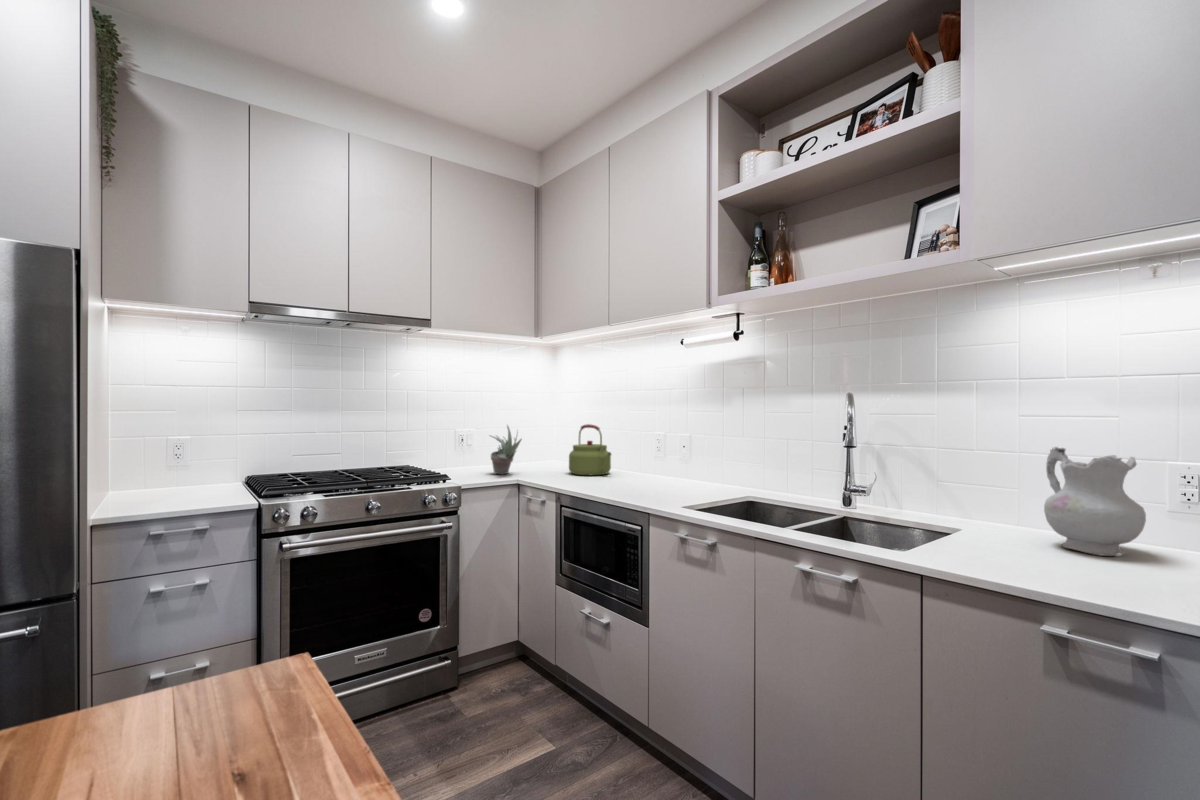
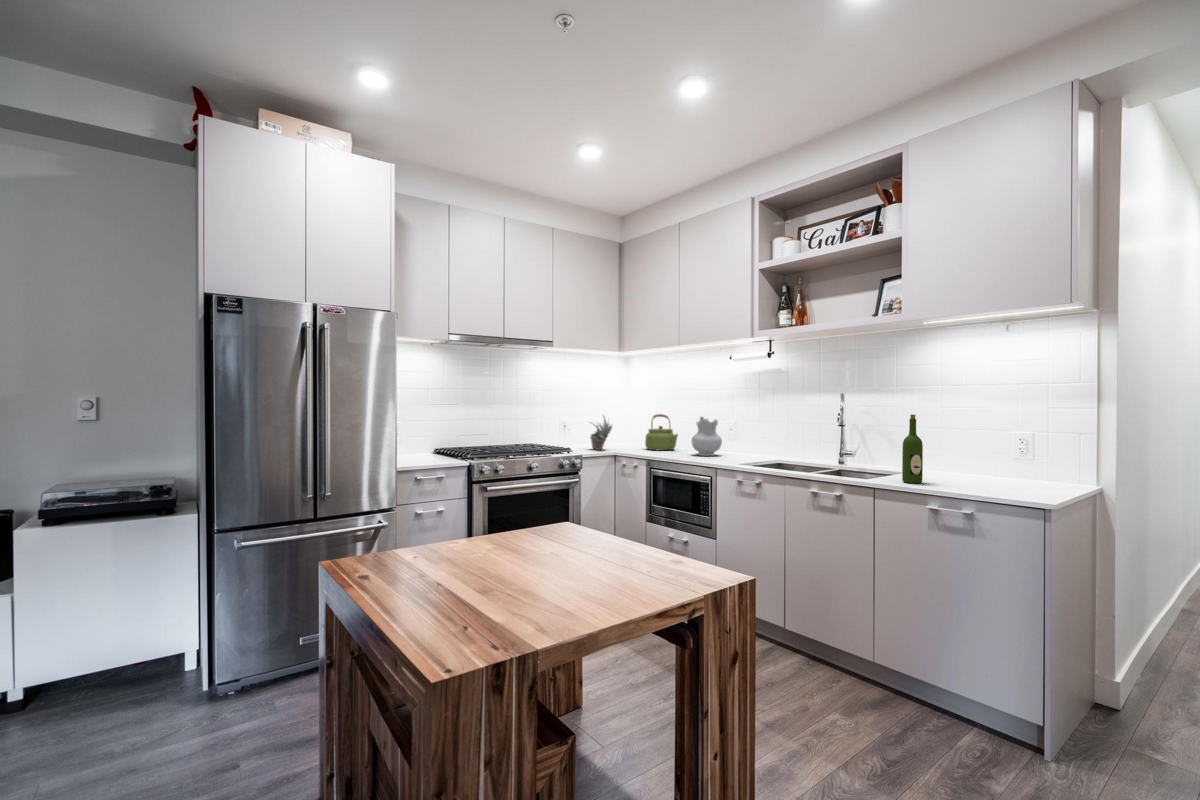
wine bottle: none [978,432,1021,570] -> present [902,415,923,483]
ceramic pitcher: present [1044,447,1146,556] -> present [692,417,722,456]

